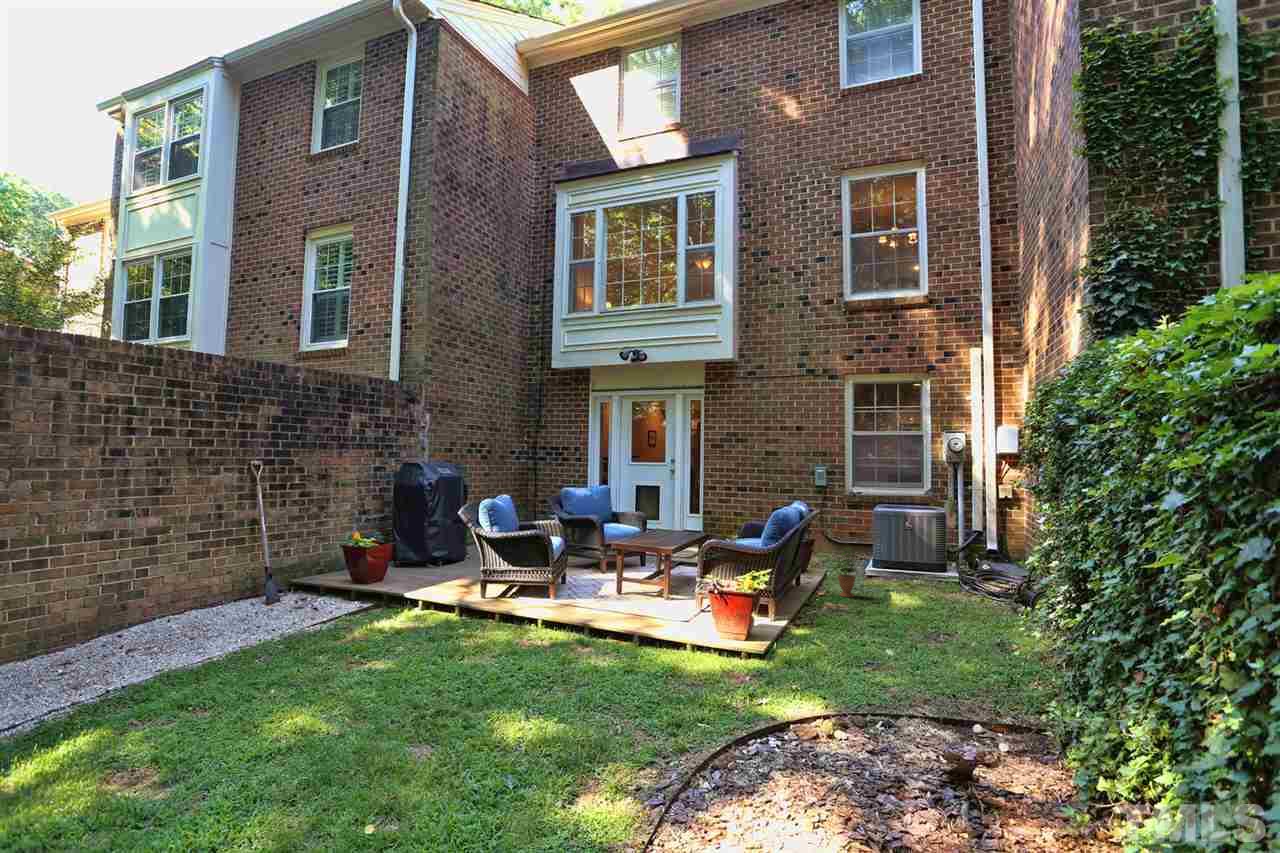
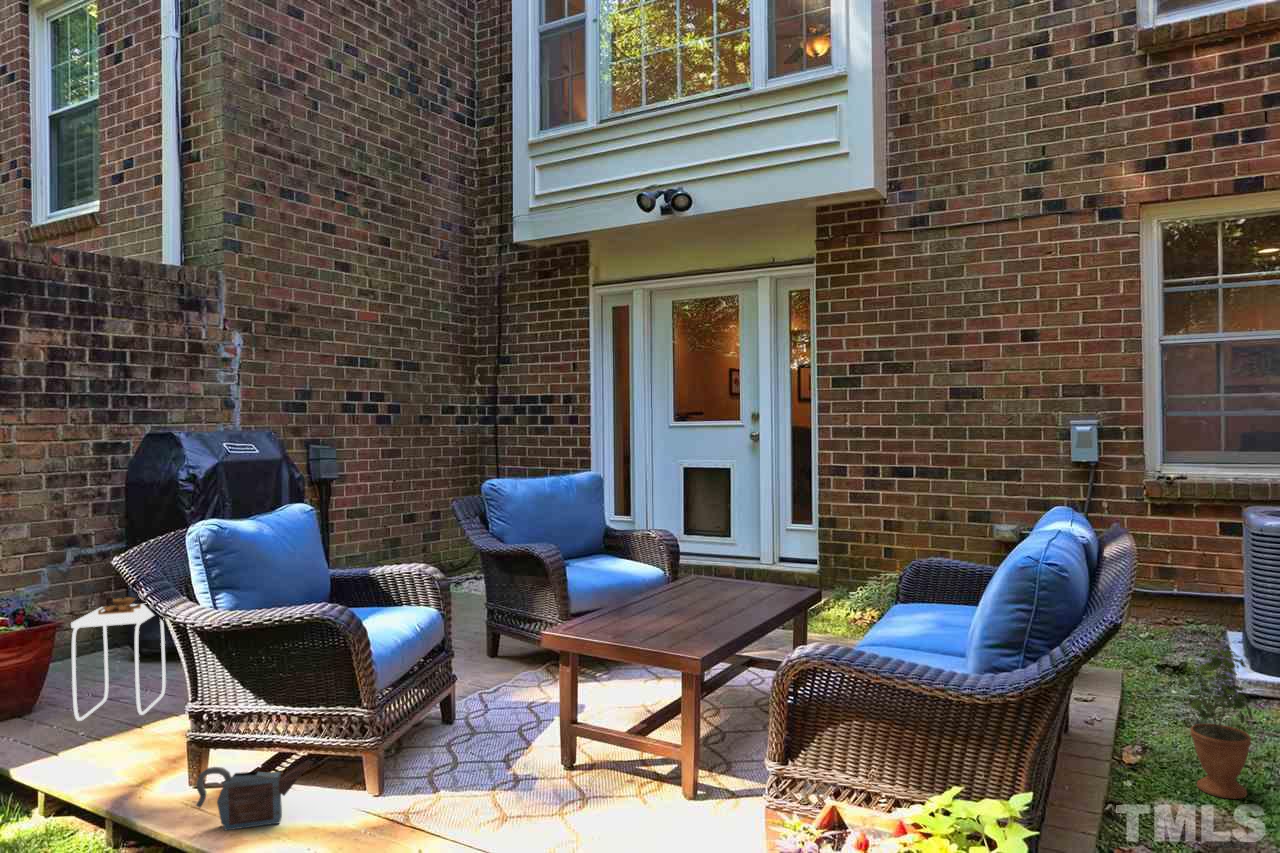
side table: none [408,533,435,583] -> present [71,597,166,721]
watering can: none [501,581,540,605] -> present [196,759,313,831]

